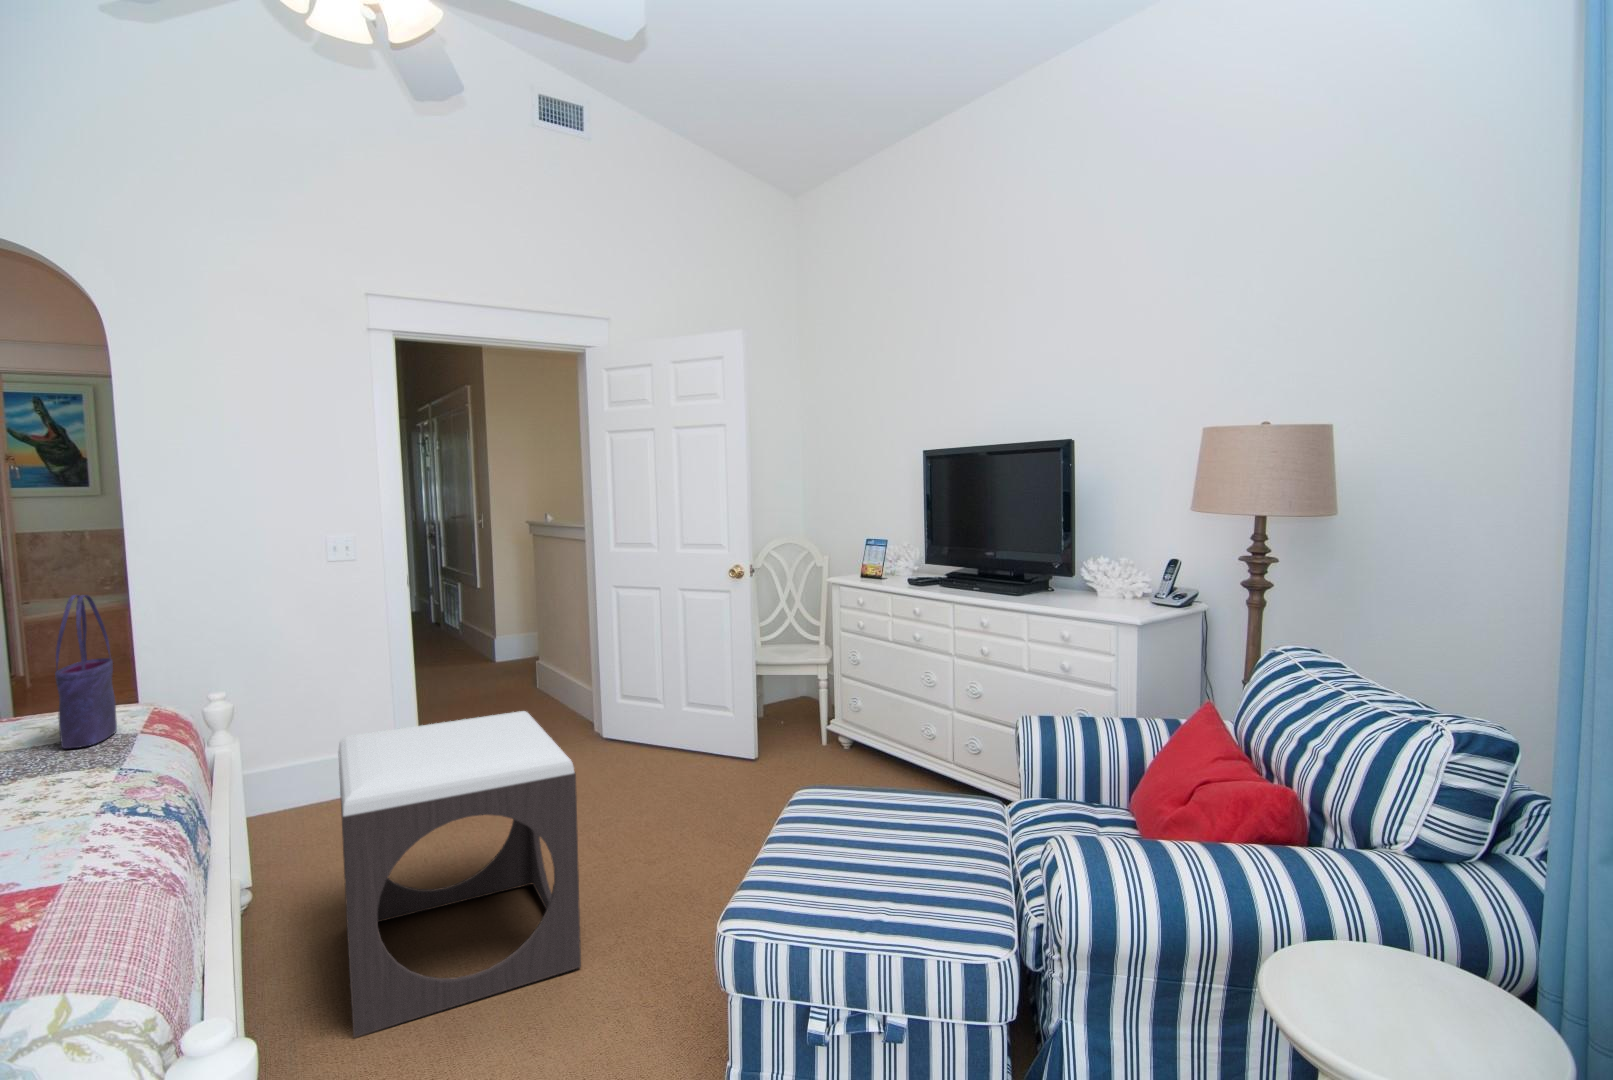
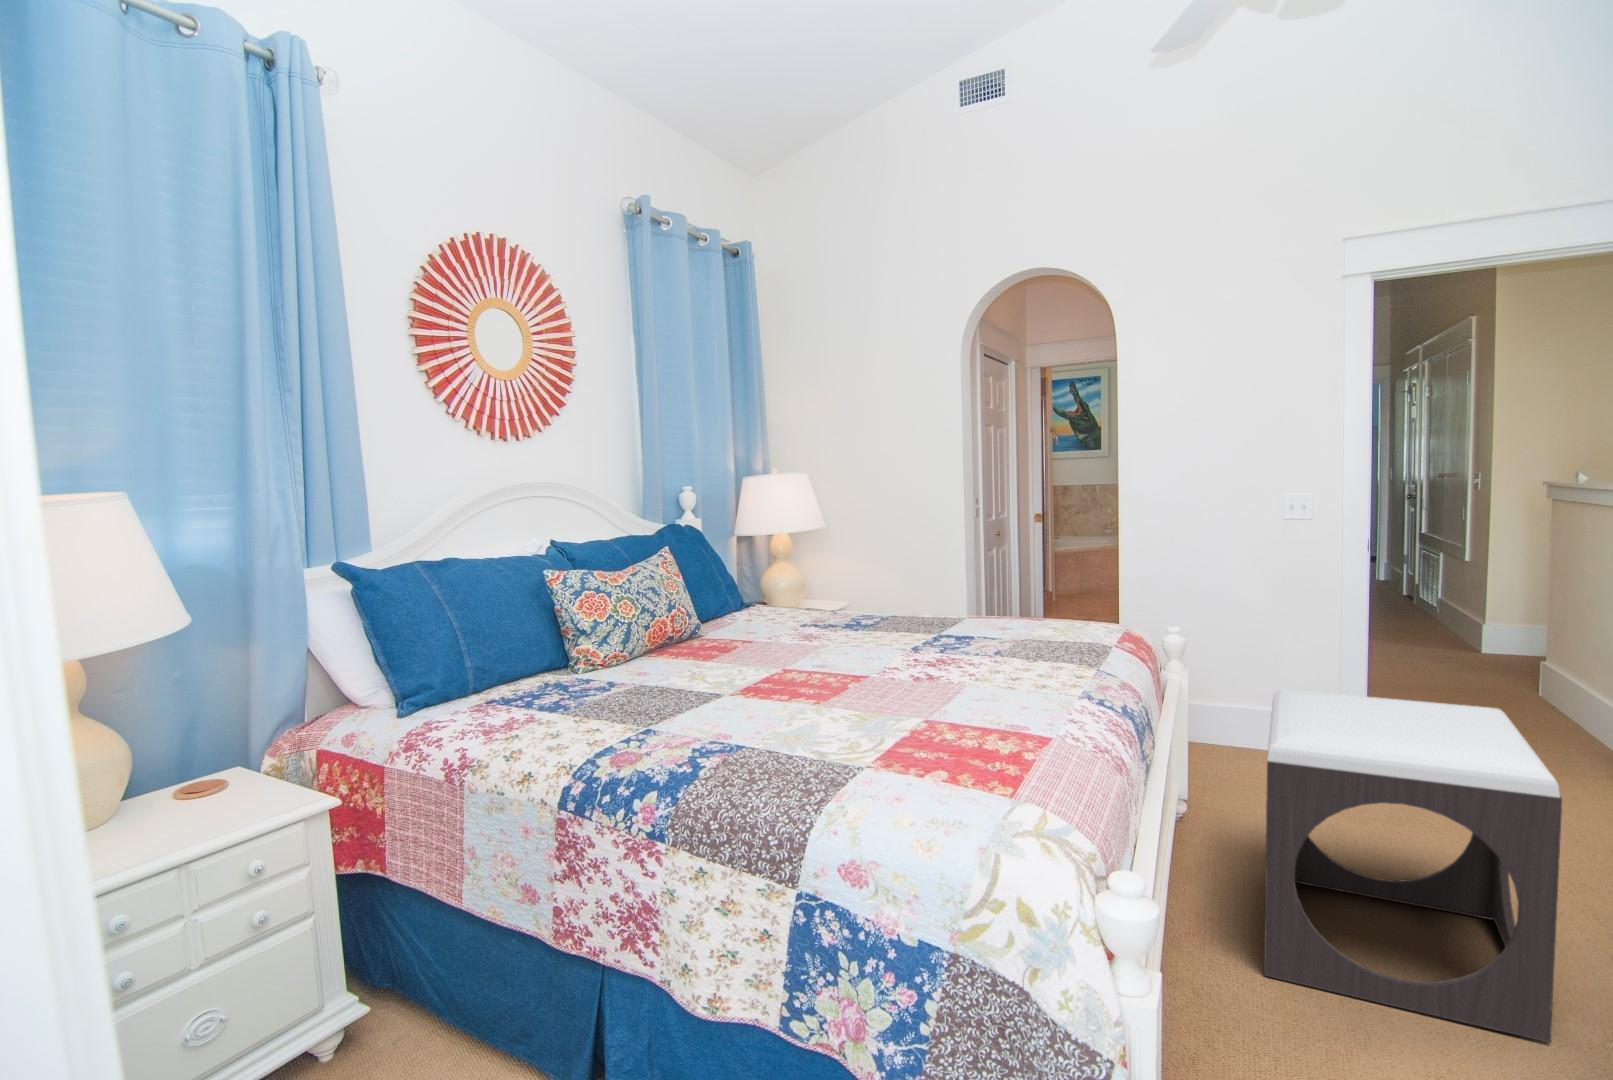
tote bag: present [55,595,117,749] -> none [1063,530,1099,649]

